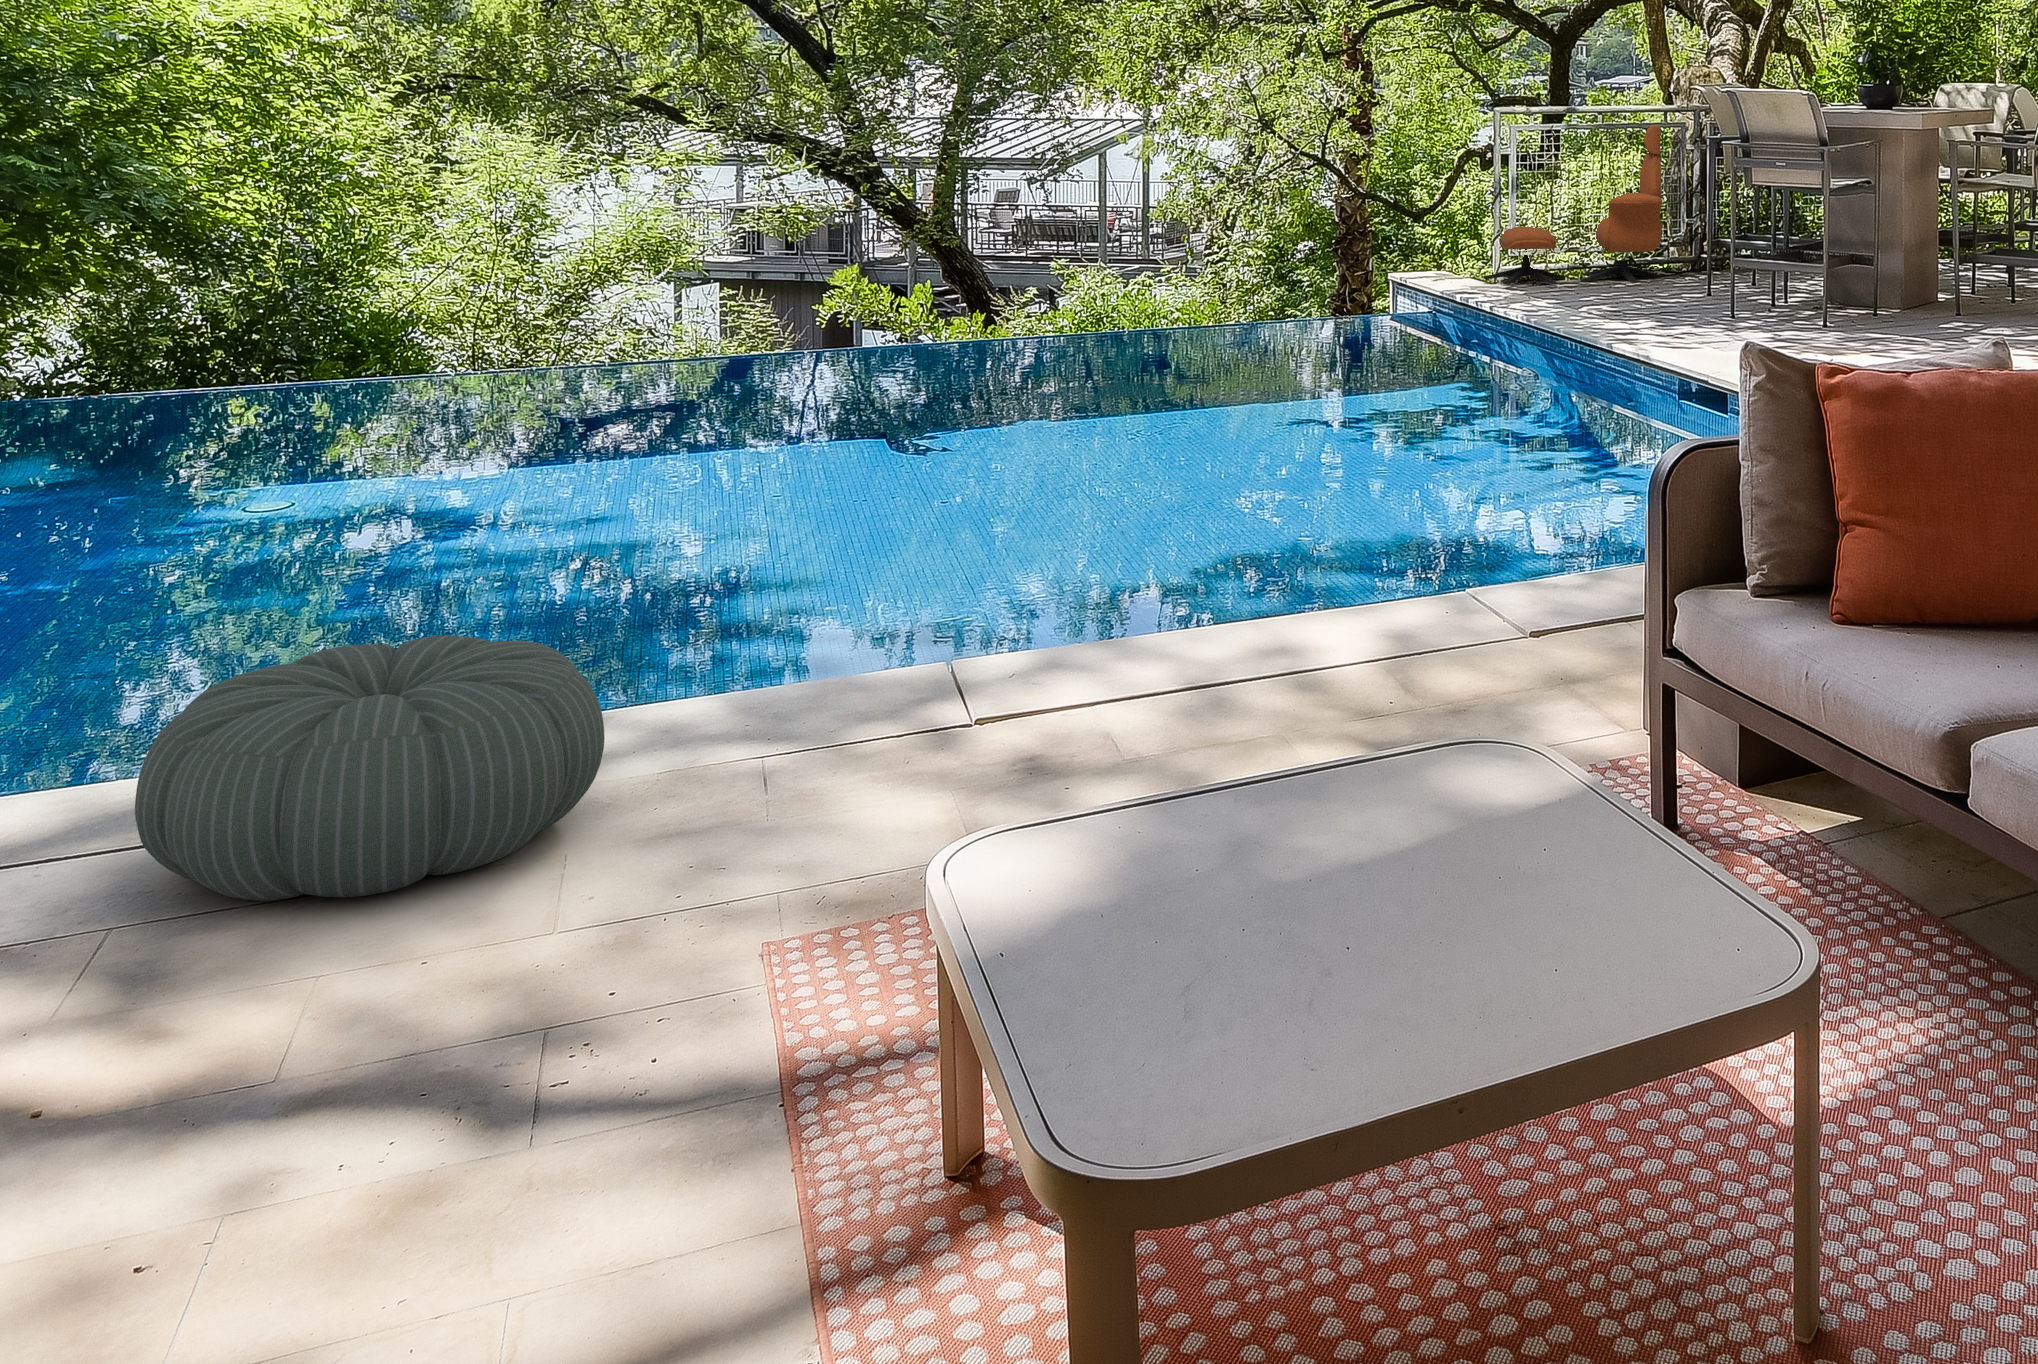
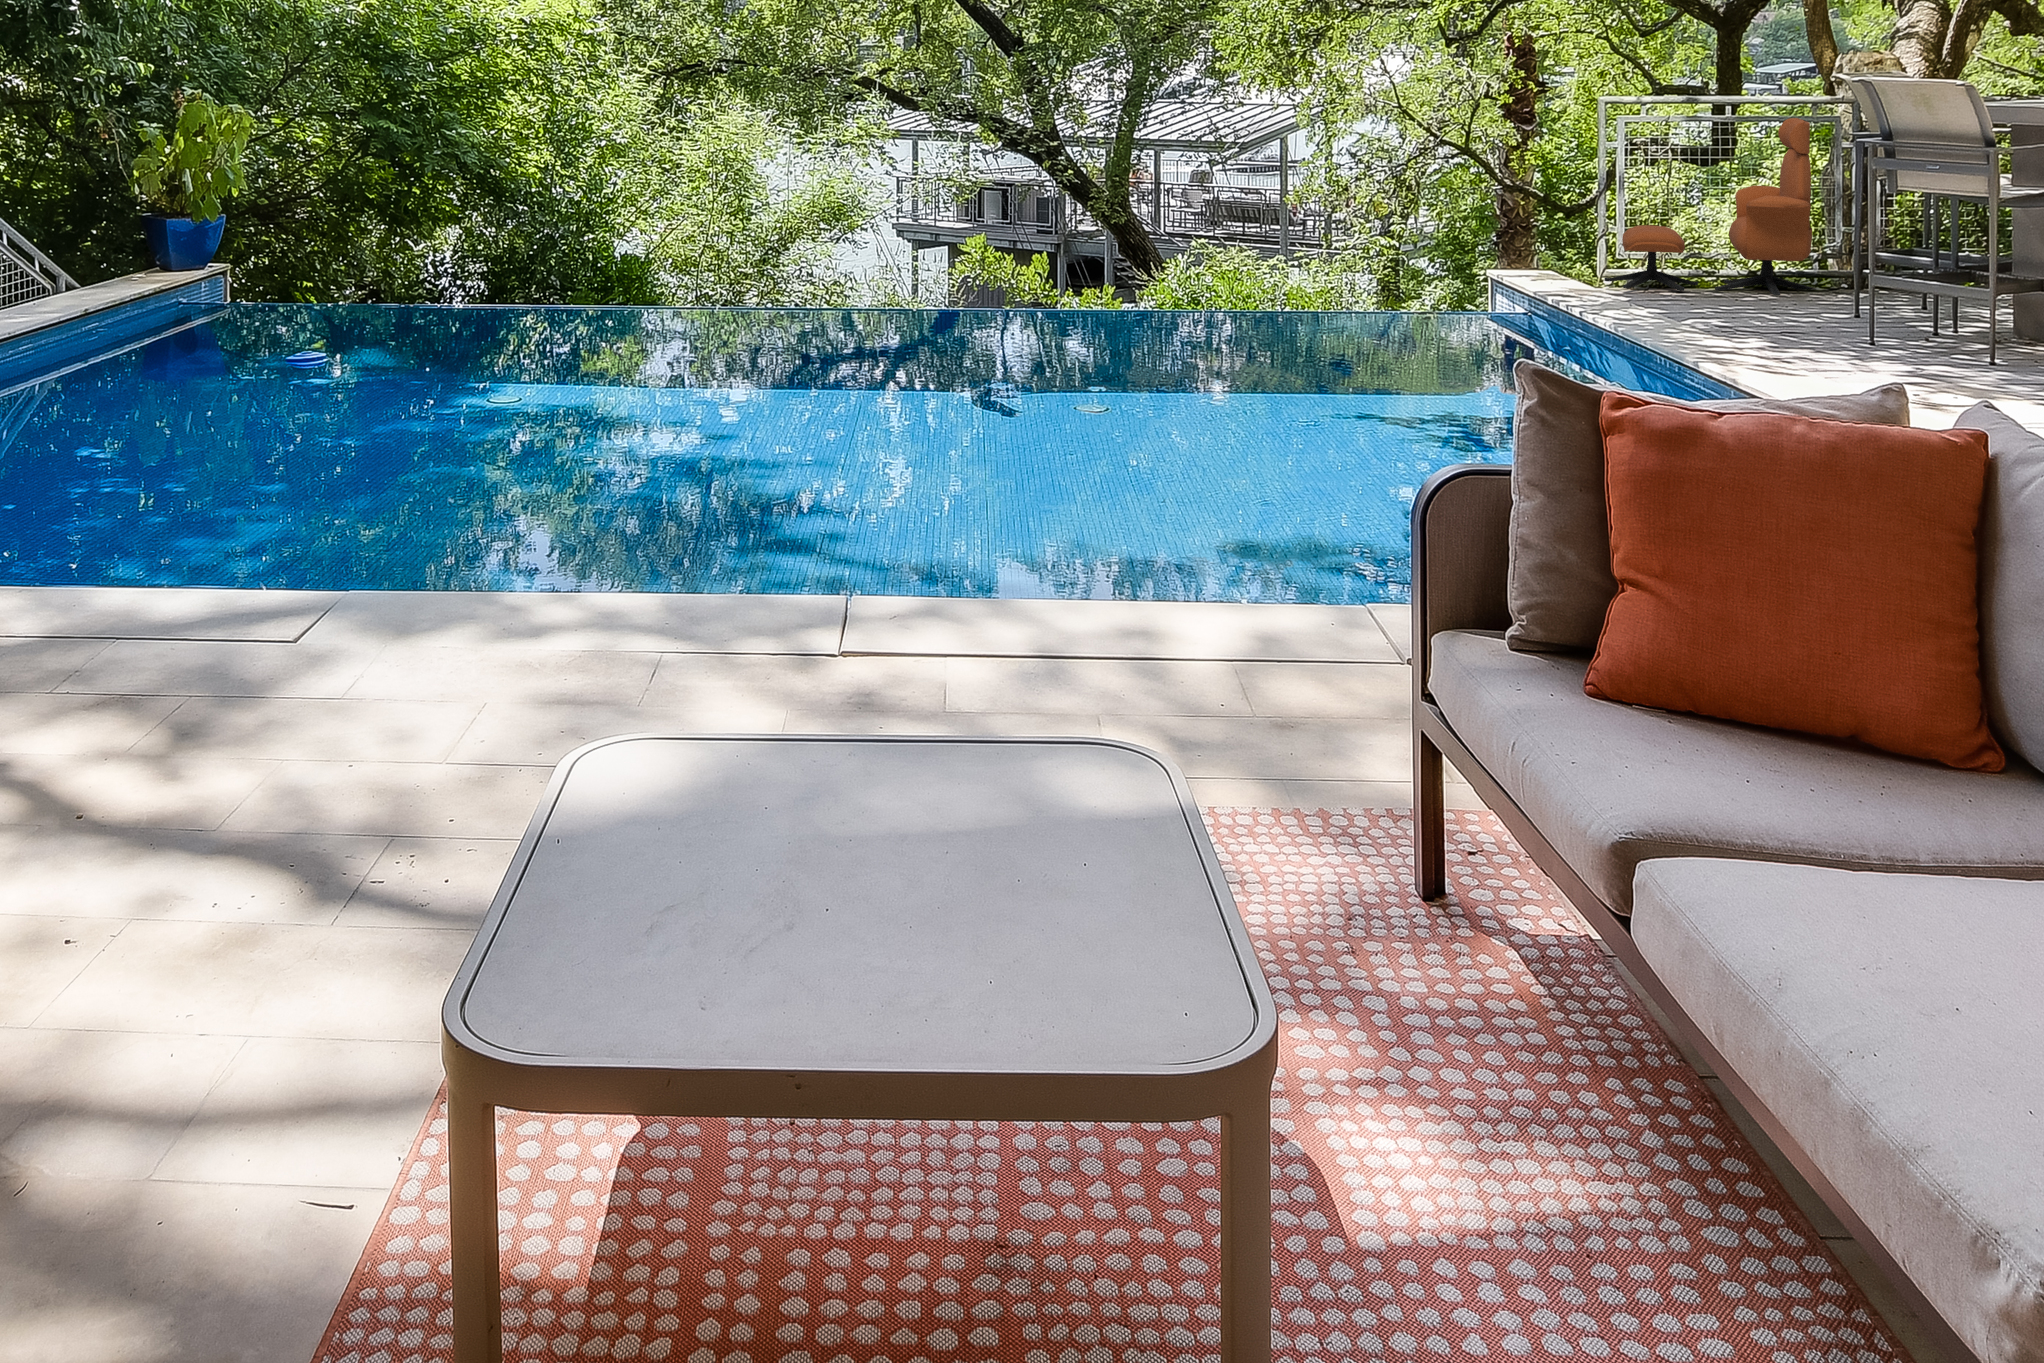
pouf: present [135,635,604,901] -> none [186,525,519,729]

